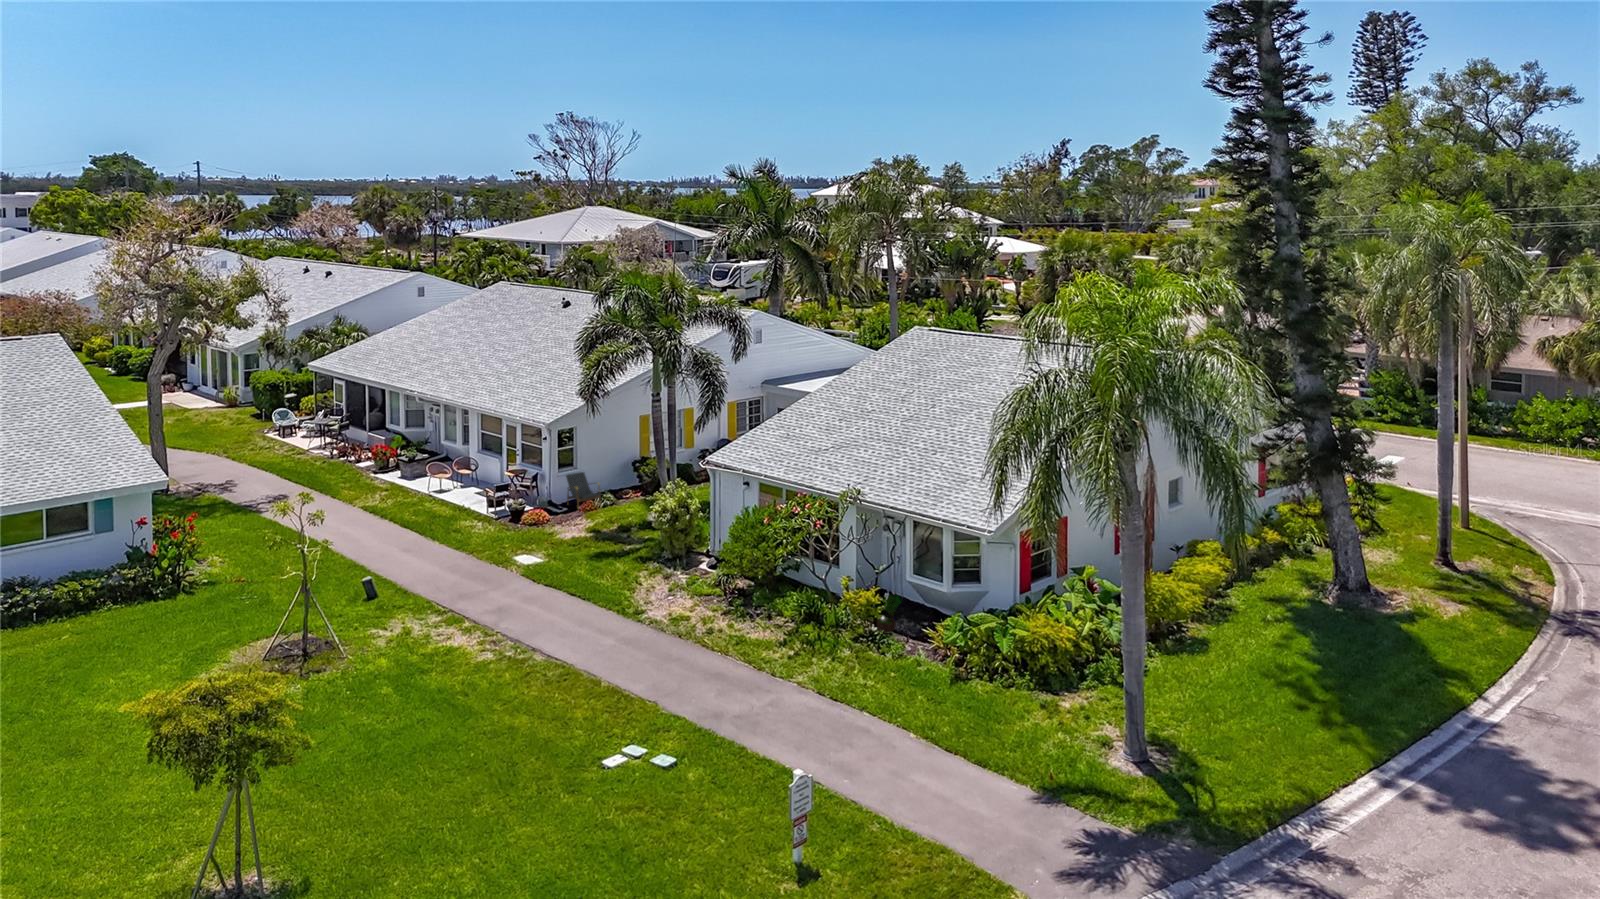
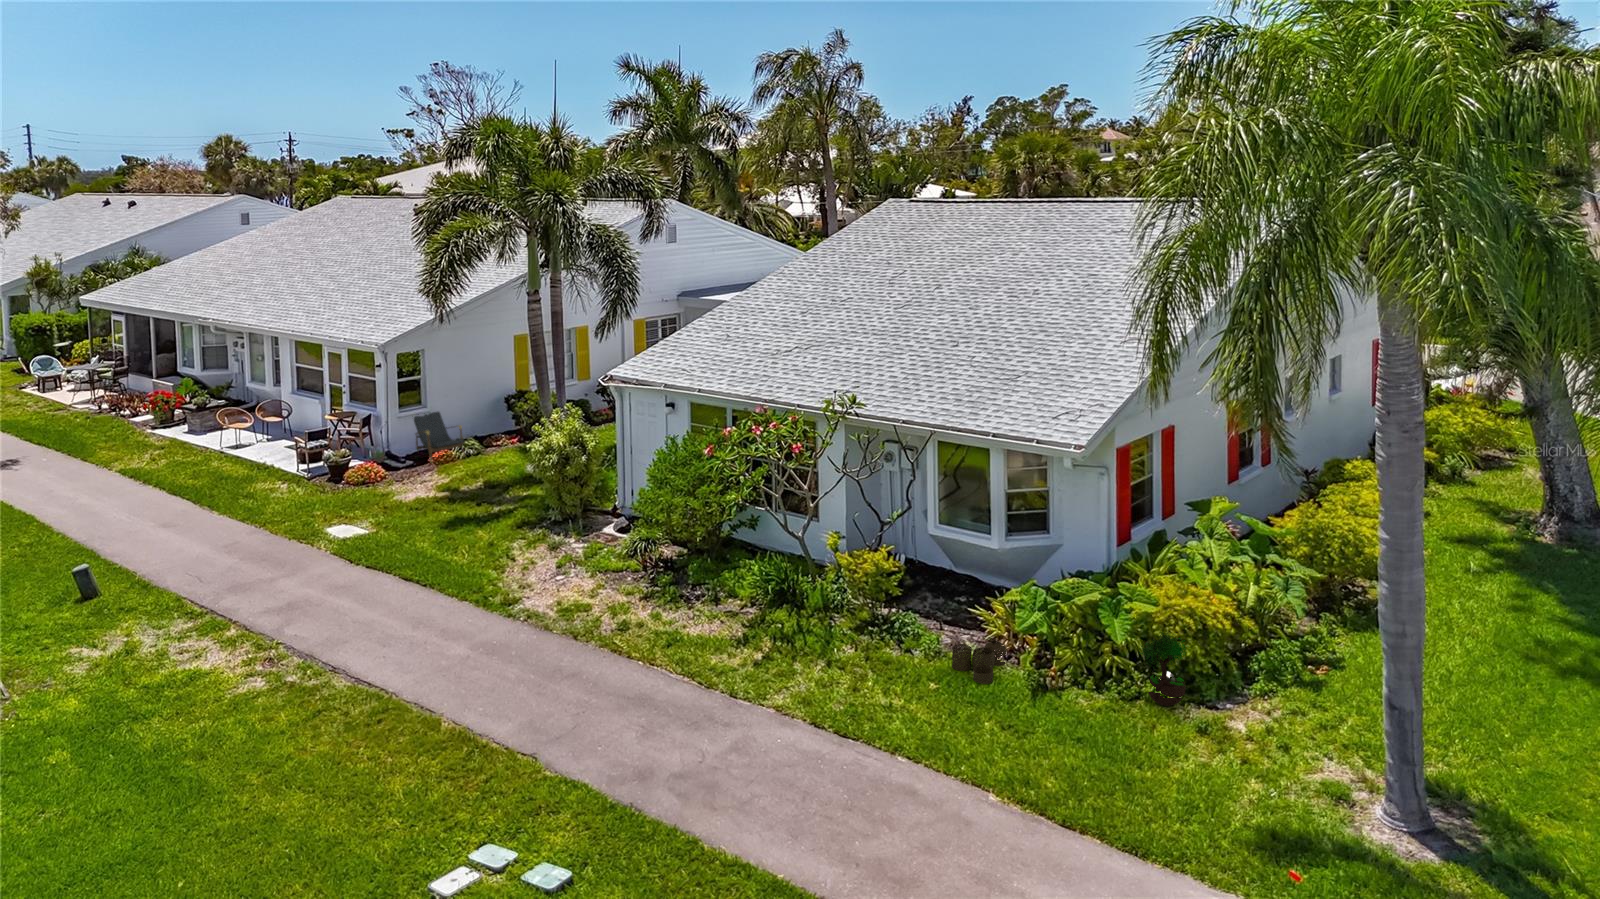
potted tree: present [877,596,900,634] -> present [1139,632,1188,706]
woven basket: none [908,648,943,675] -> present [952,640,1007,684]

